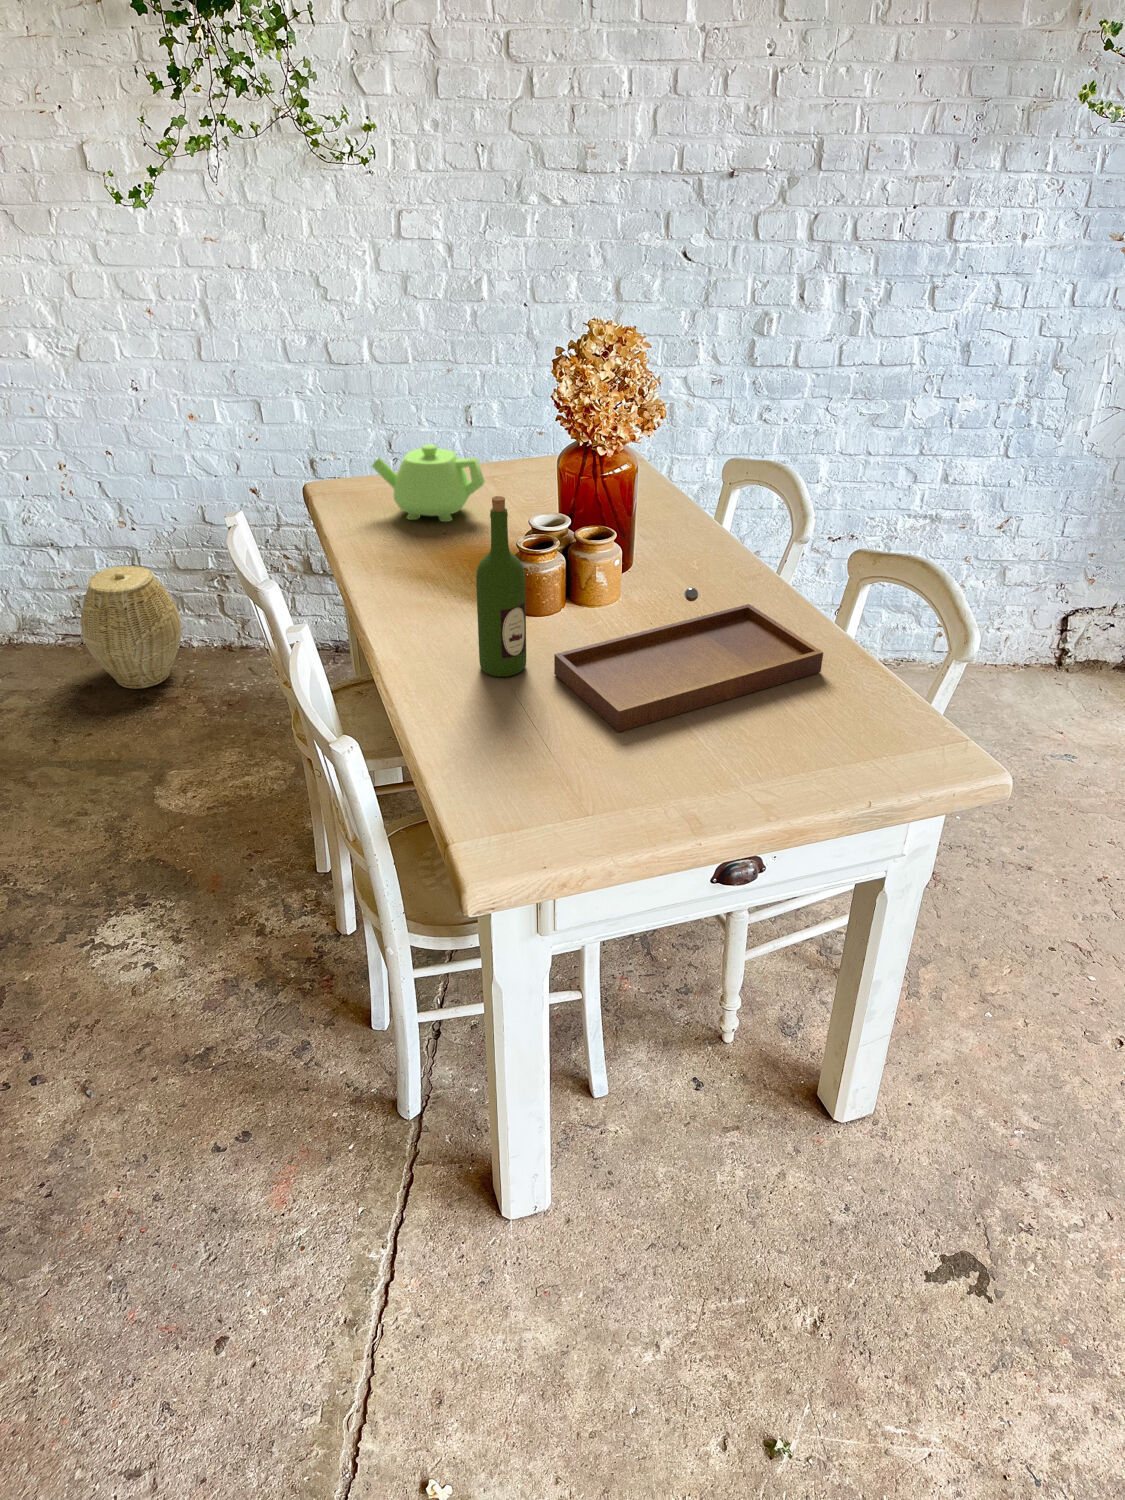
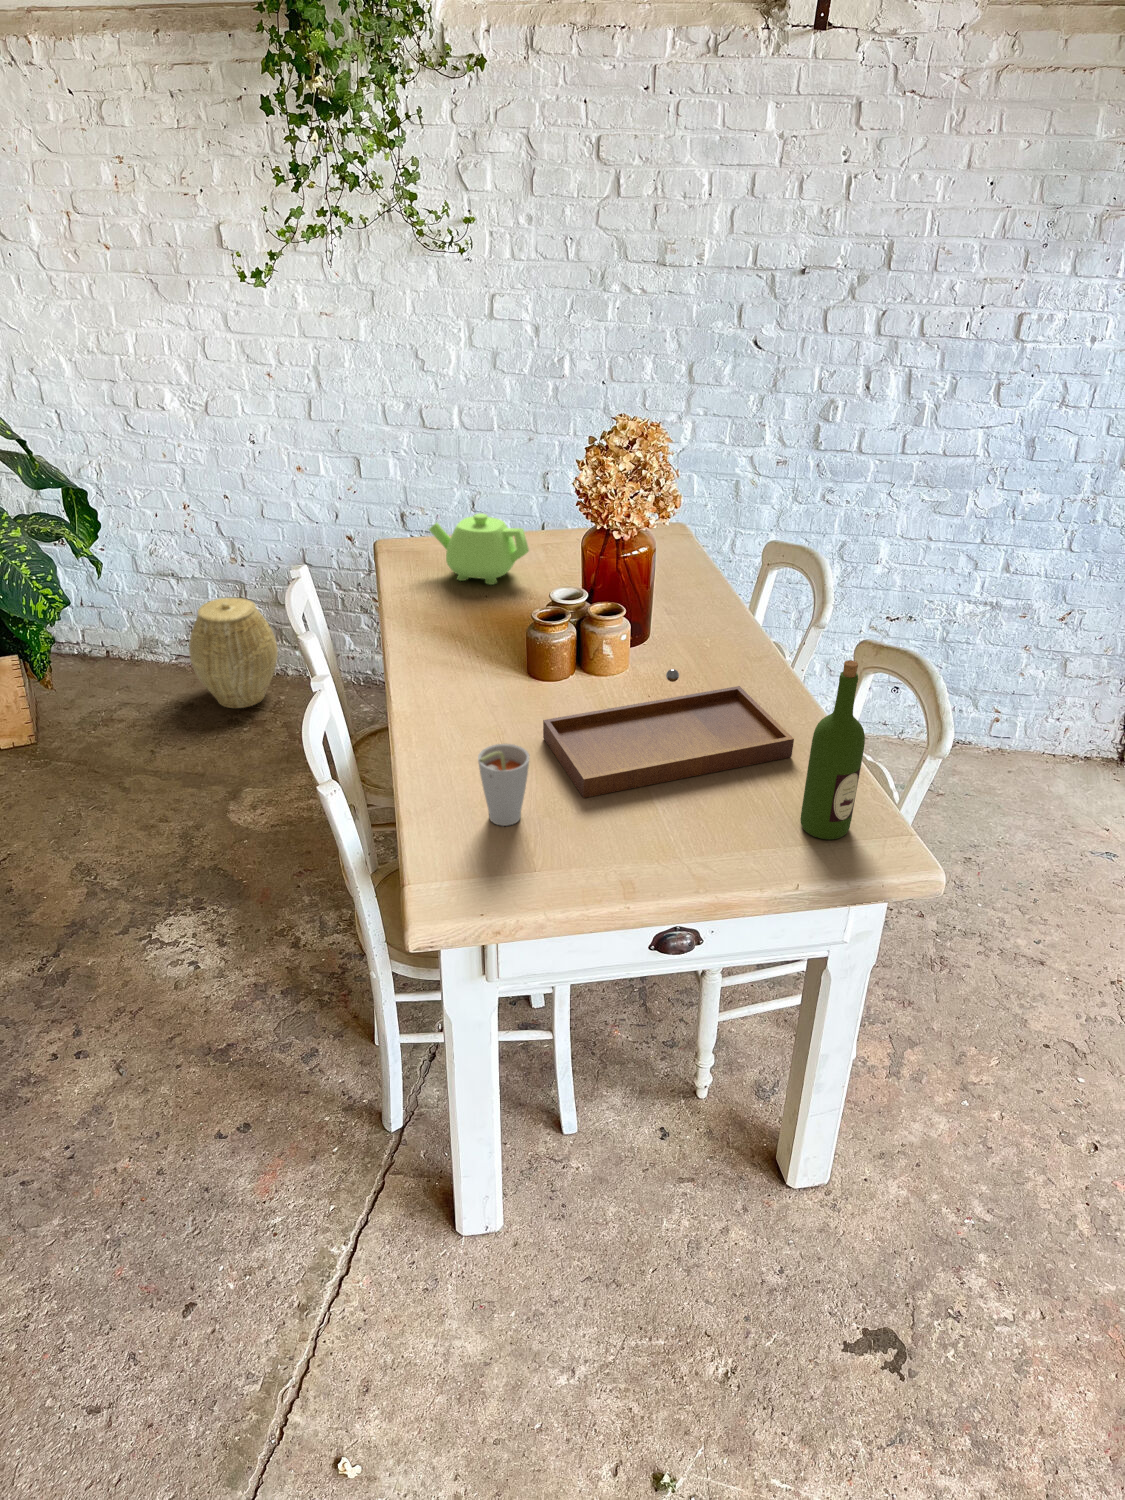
wine bottle: present [476,496,526,677] -> present [801,660,865,839]
cup: none [511,678,568,769] -> present [478,744,530,826]

